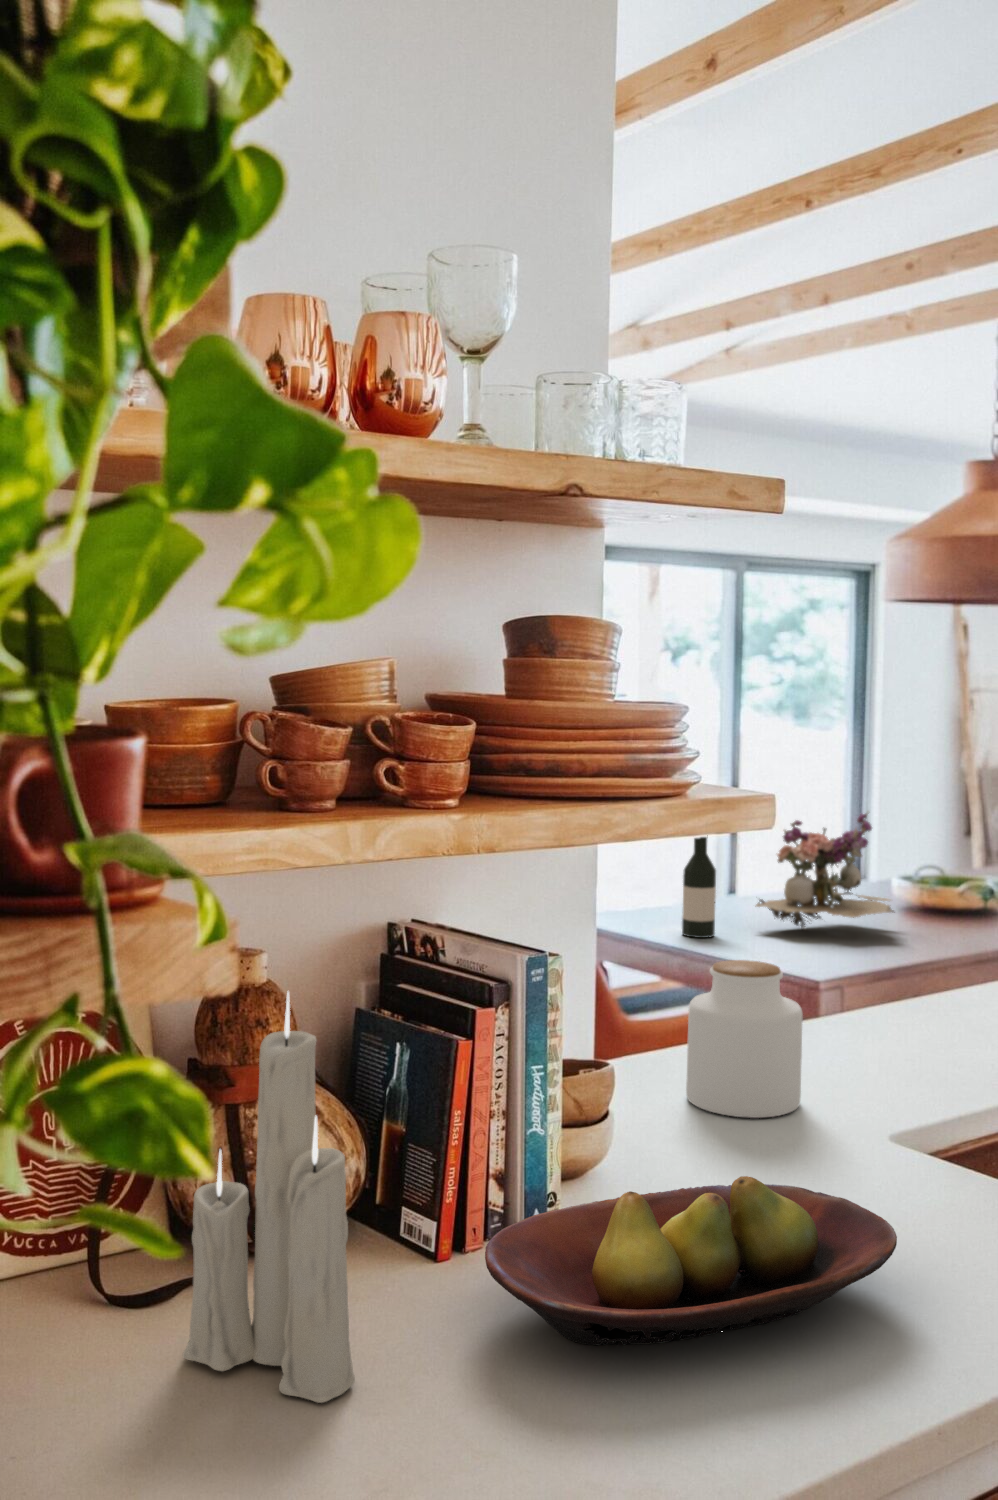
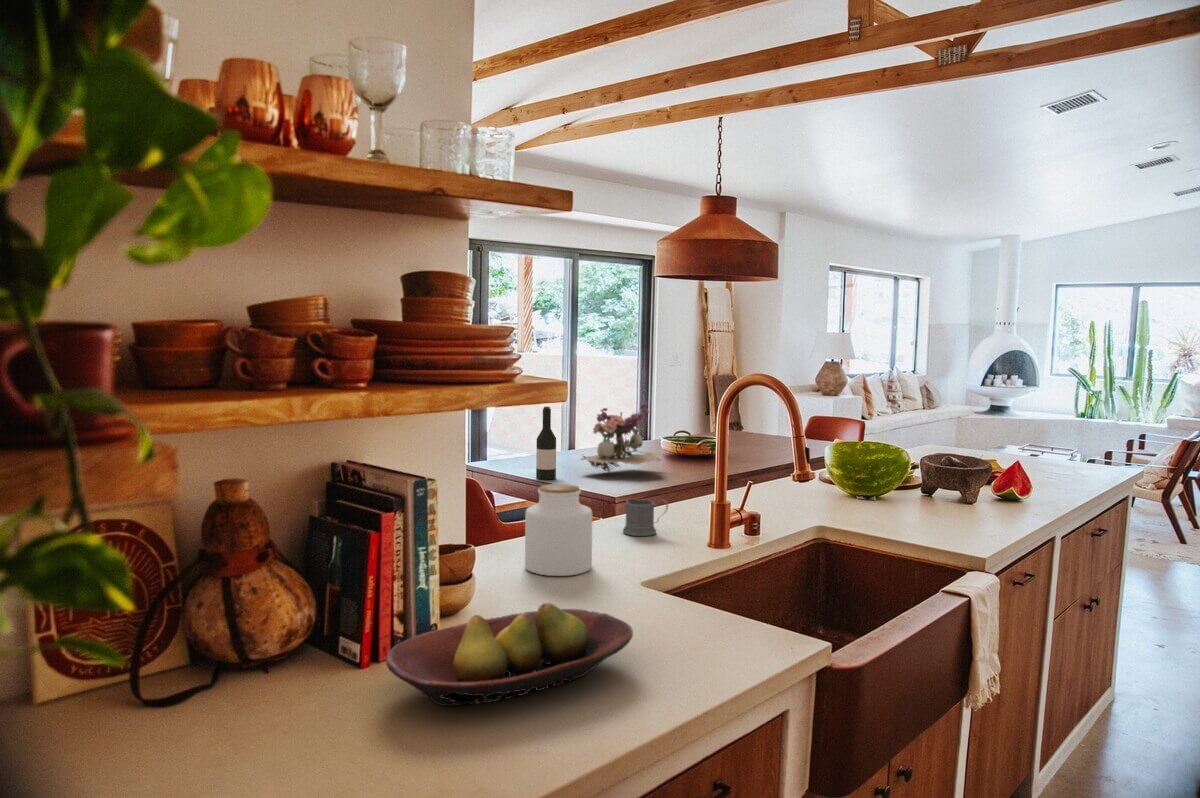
mug: none [846,985,927,1051] -> present [623,499,668,536]
candle: present [183,992,355,1403] -> none [187,487,300,753]

